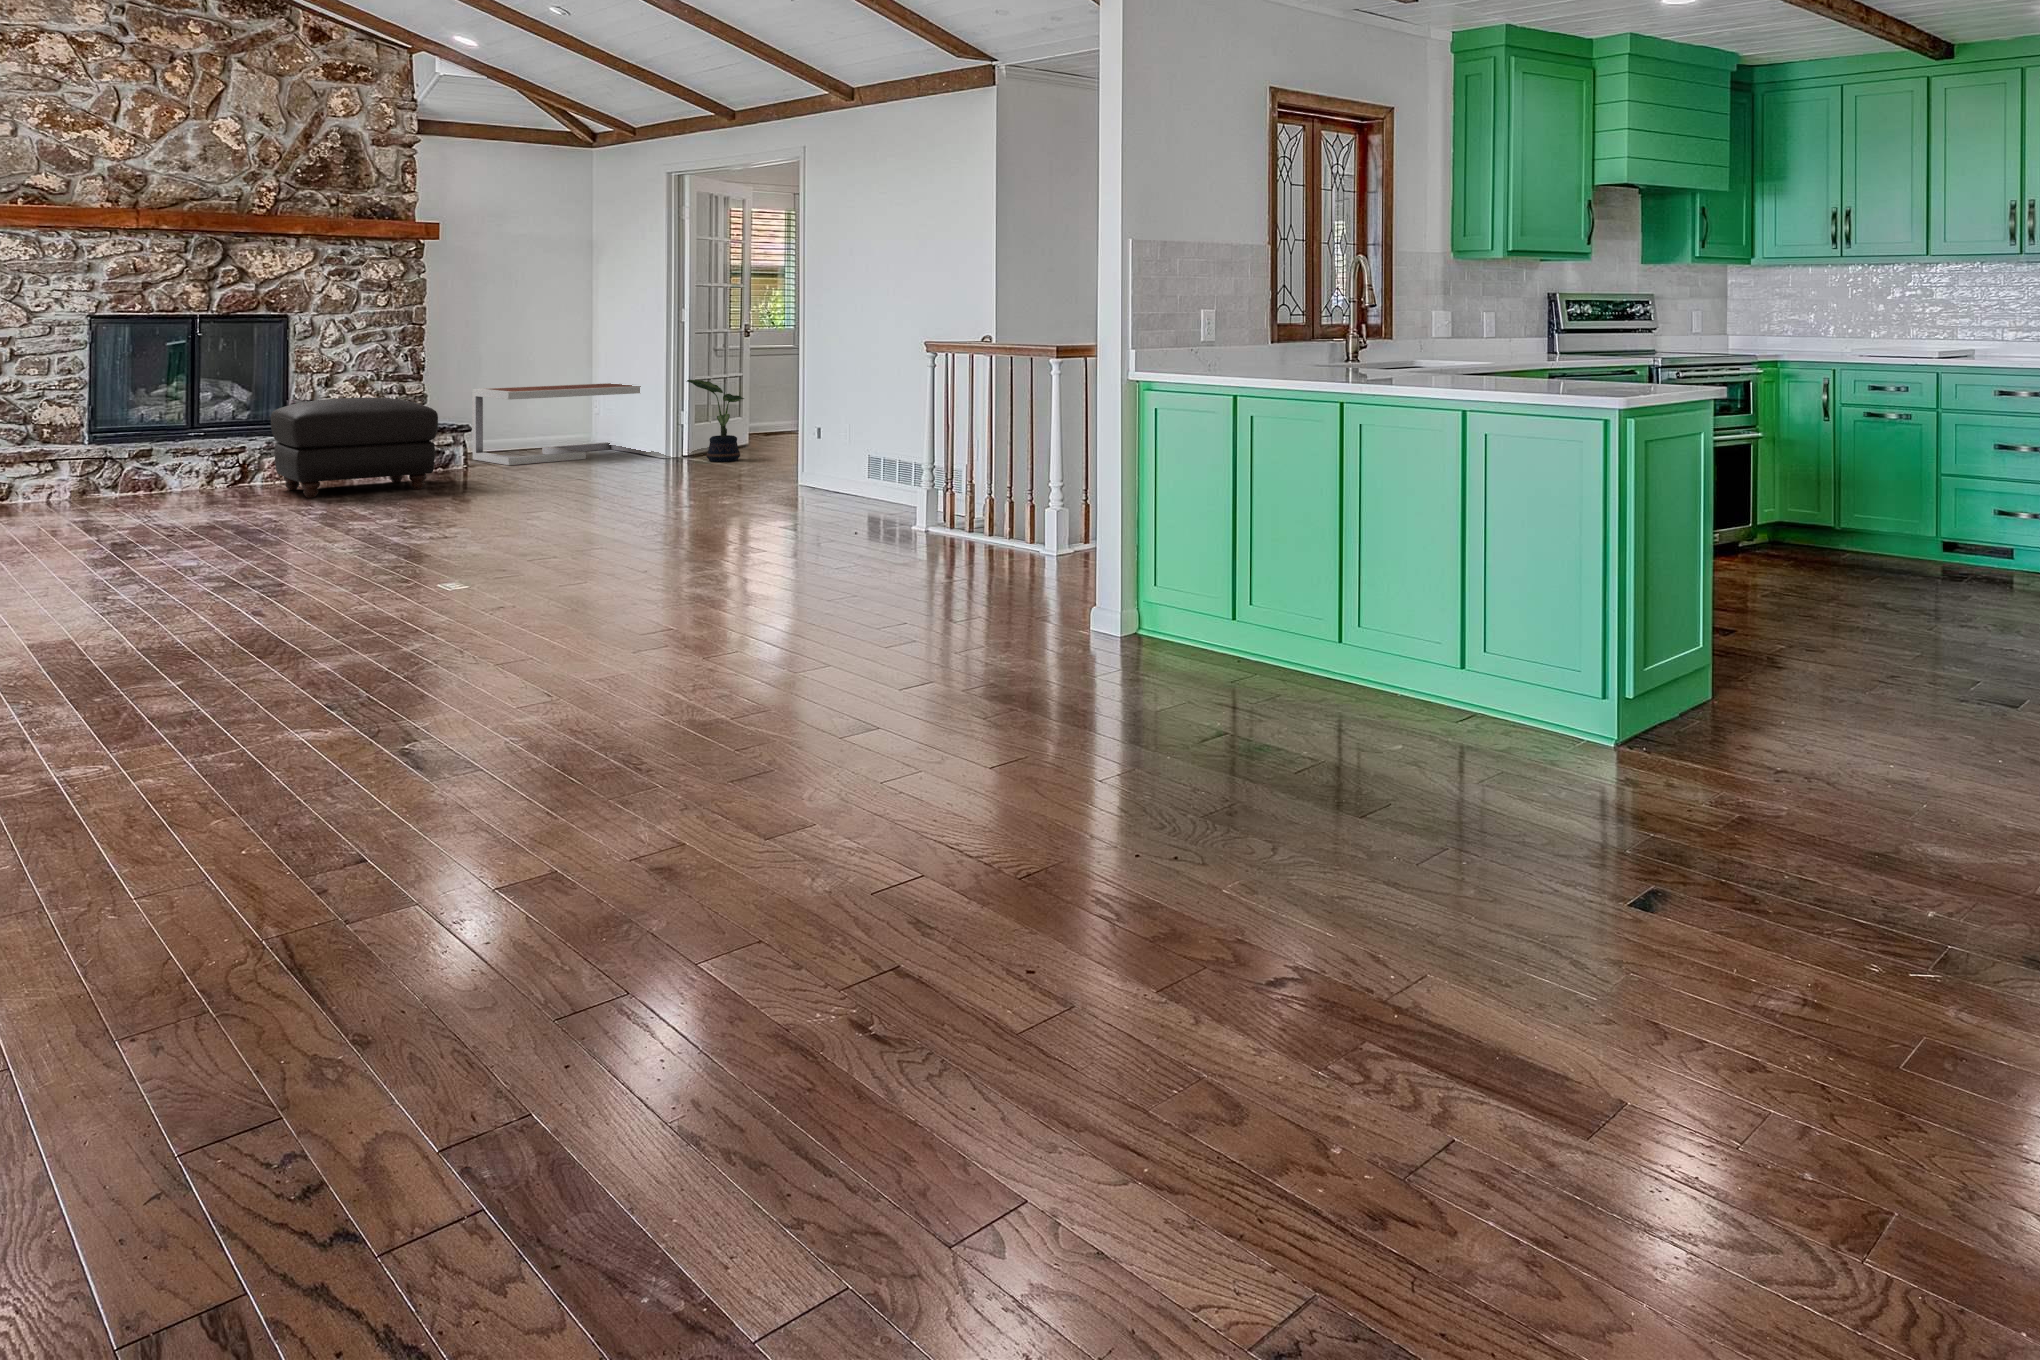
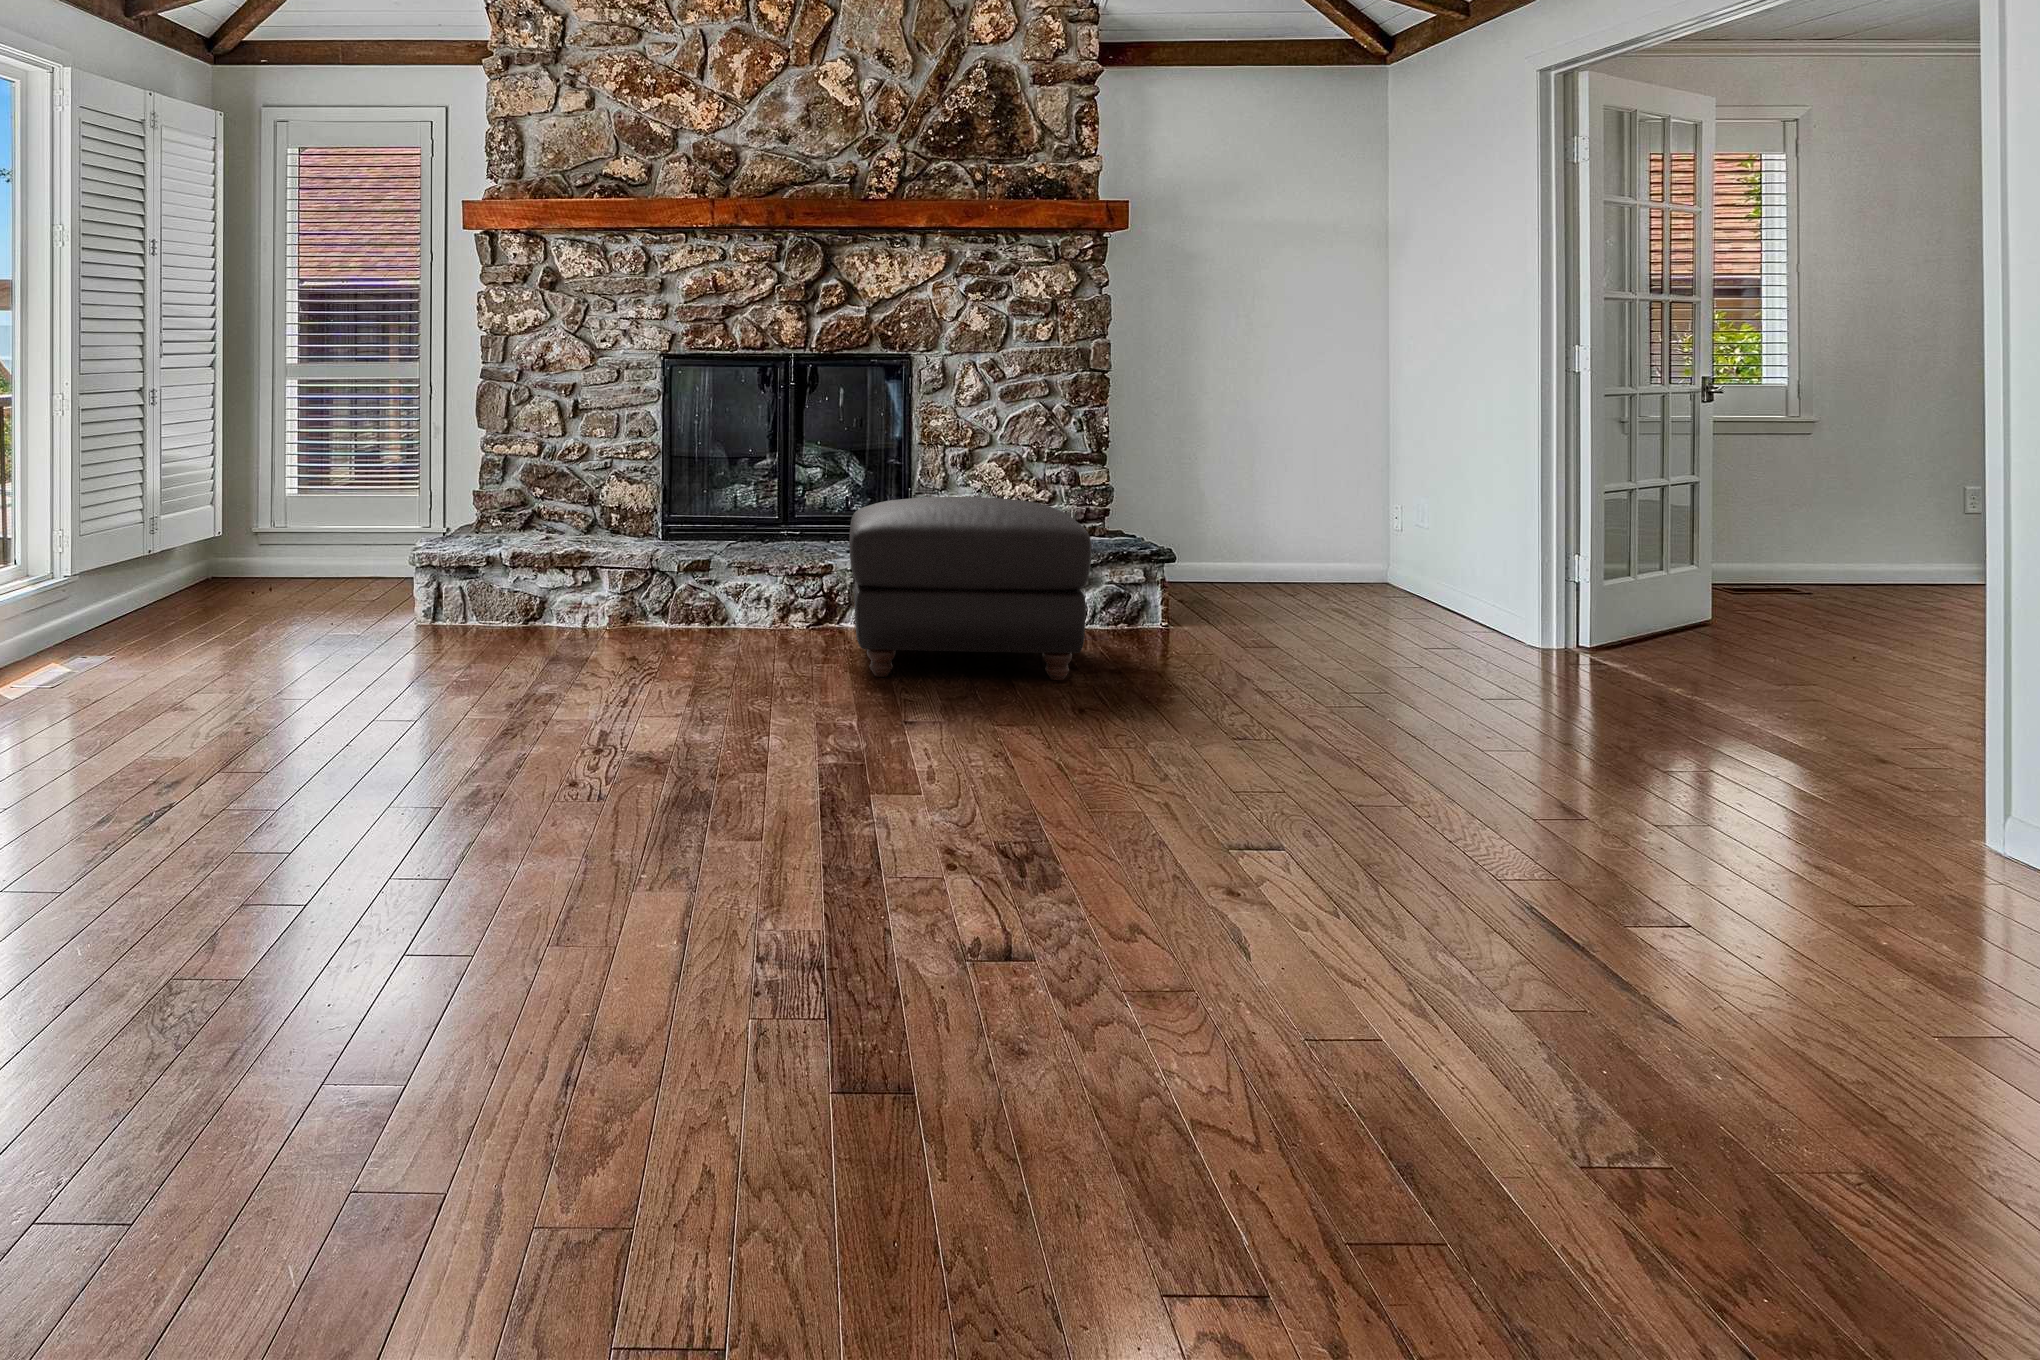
potted plant: present [687,380,744,462] -> none [1585,491,1738,679]
coffee table: present [472,383,651,465] -> none [1186,482,1503,626]

